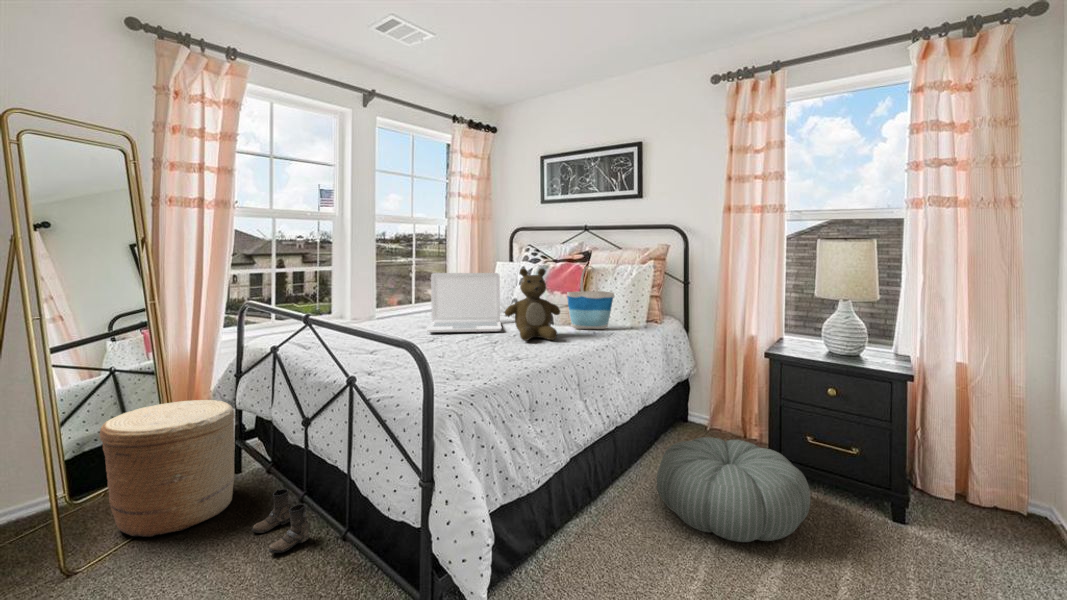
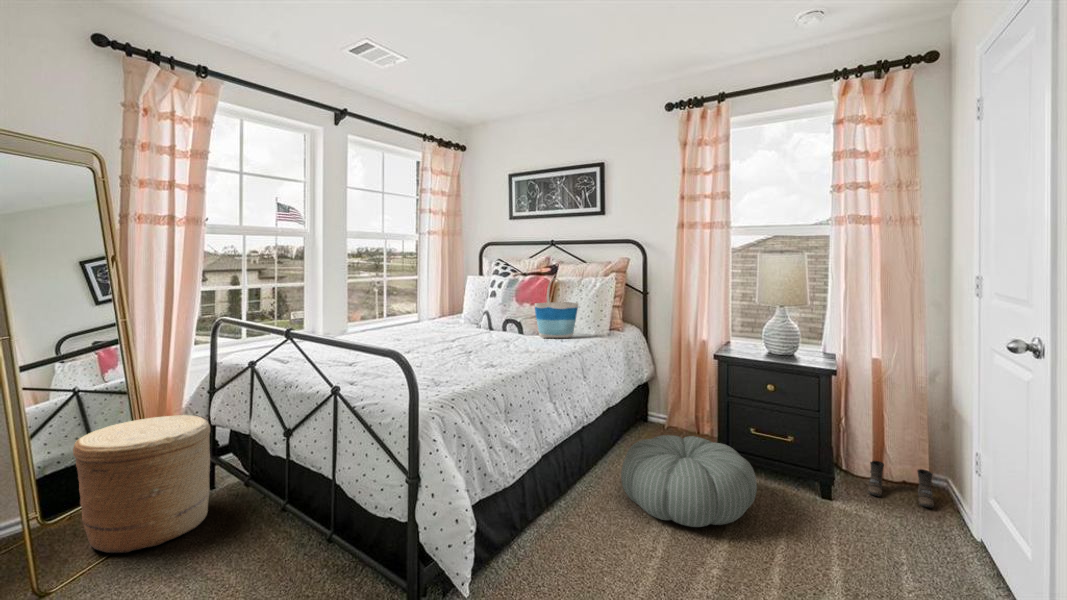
teddy bear: present [505,269,560,341] -> none [476,281,529,350]
laptop: present [427,273,501,332] -> none [400,286,473,344]
boots: present [252,489,309,553] -> present [868,461,934,508]

